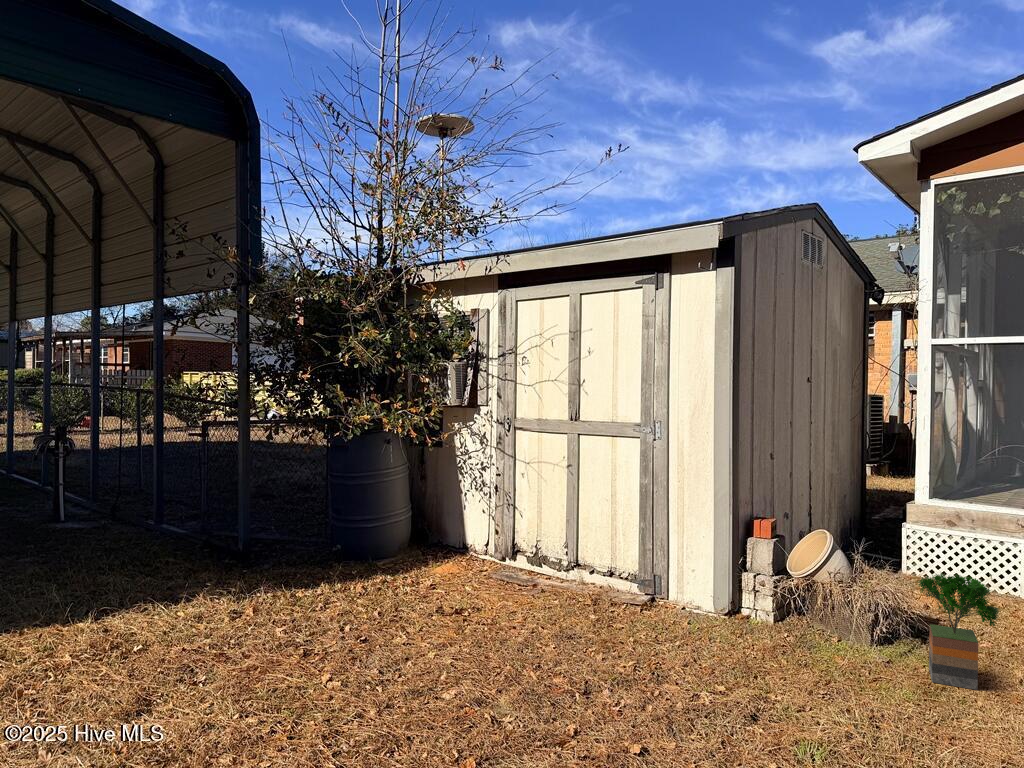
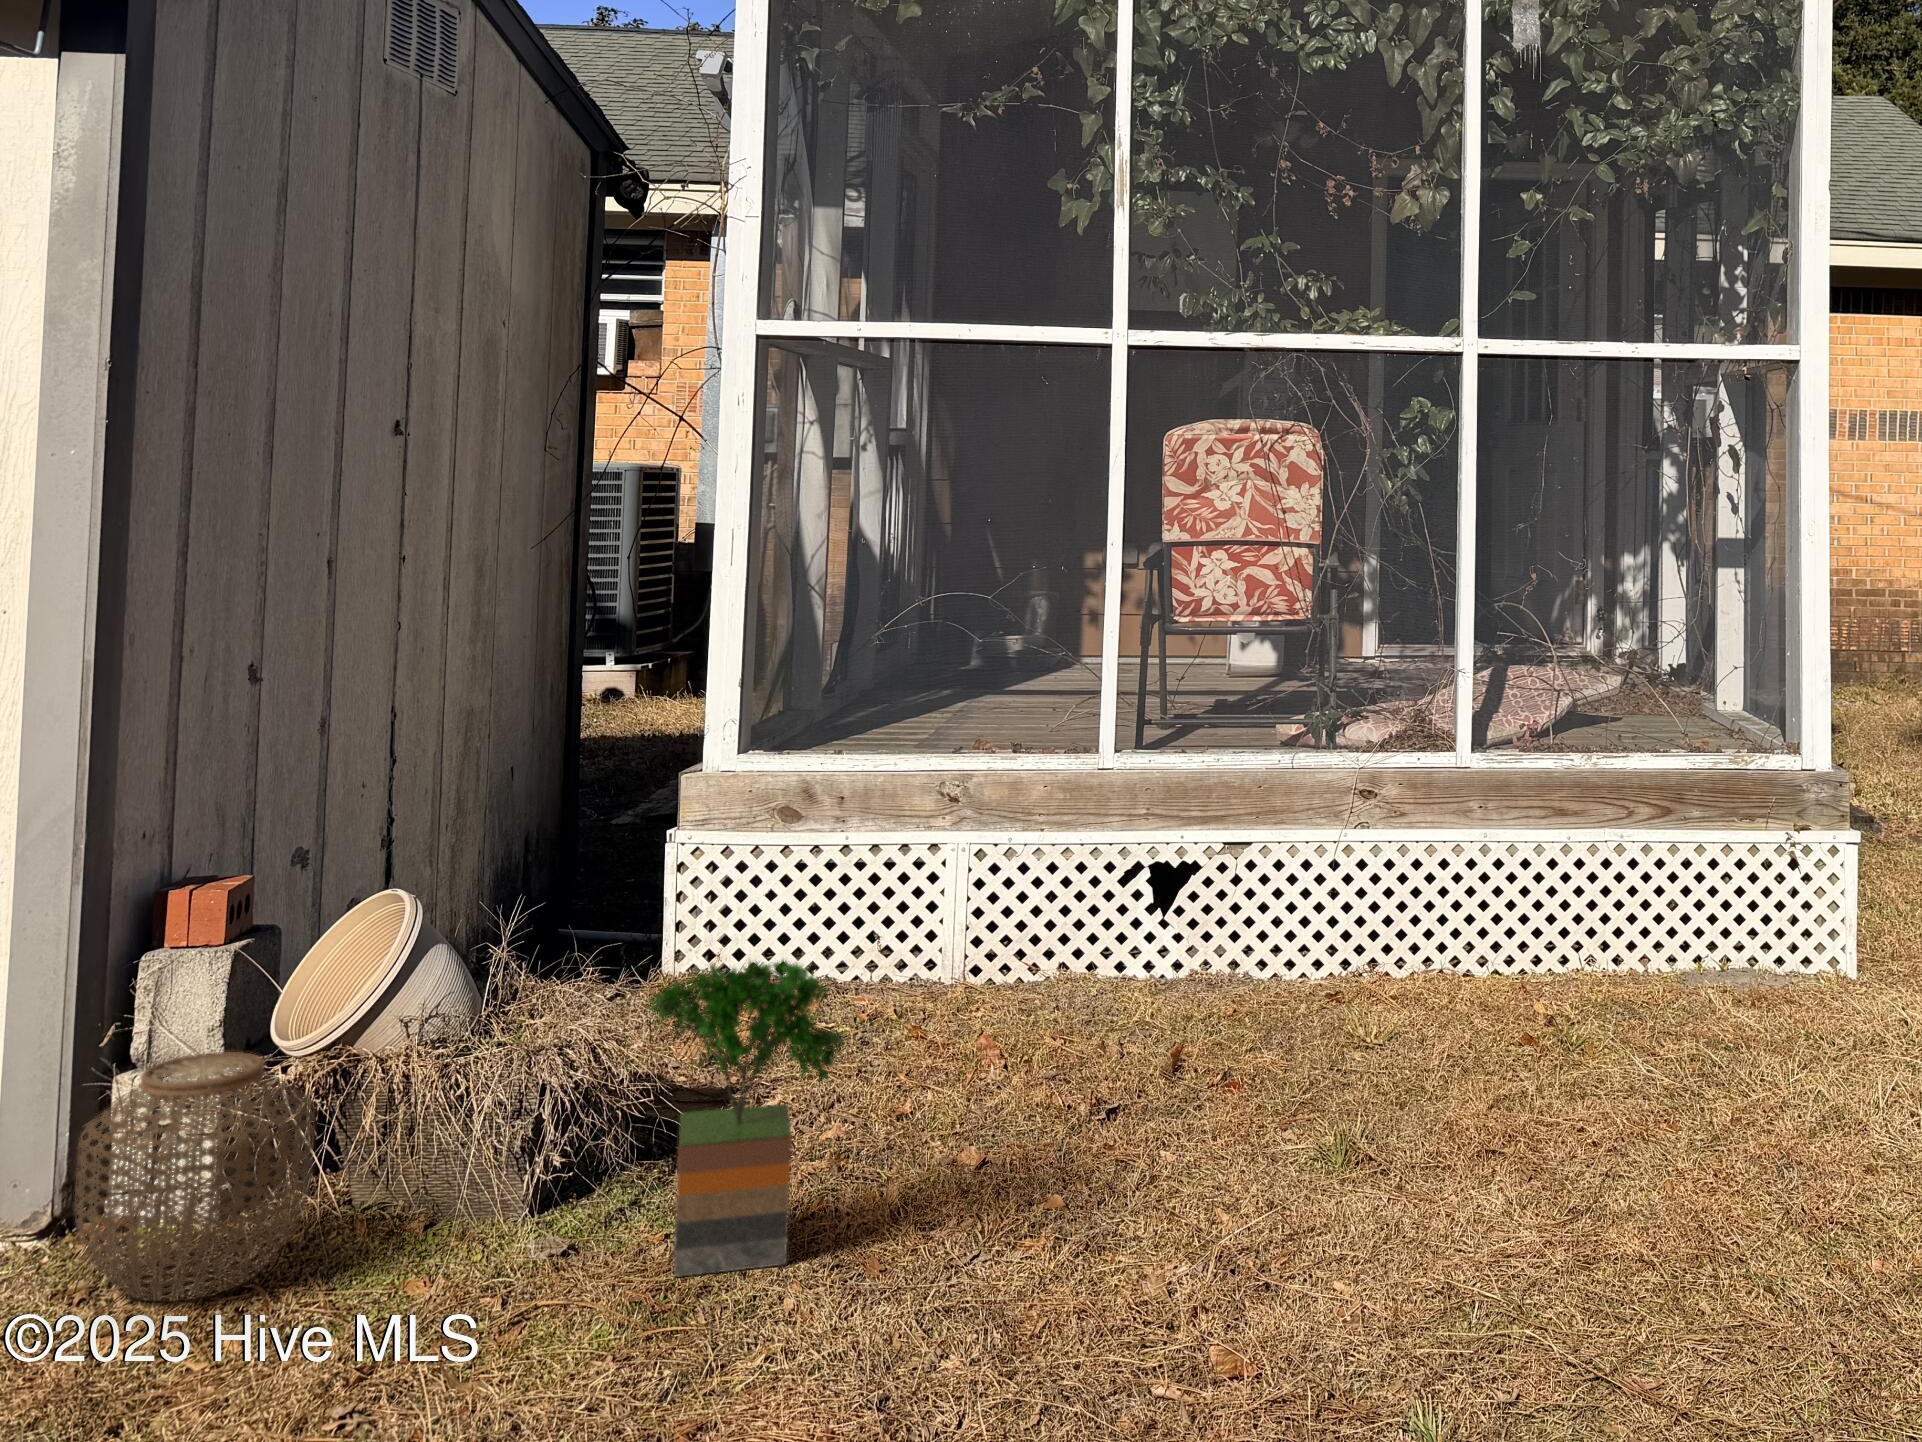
woven basket: none [738,571,804,645] -> present [75,1052,315,1301]

